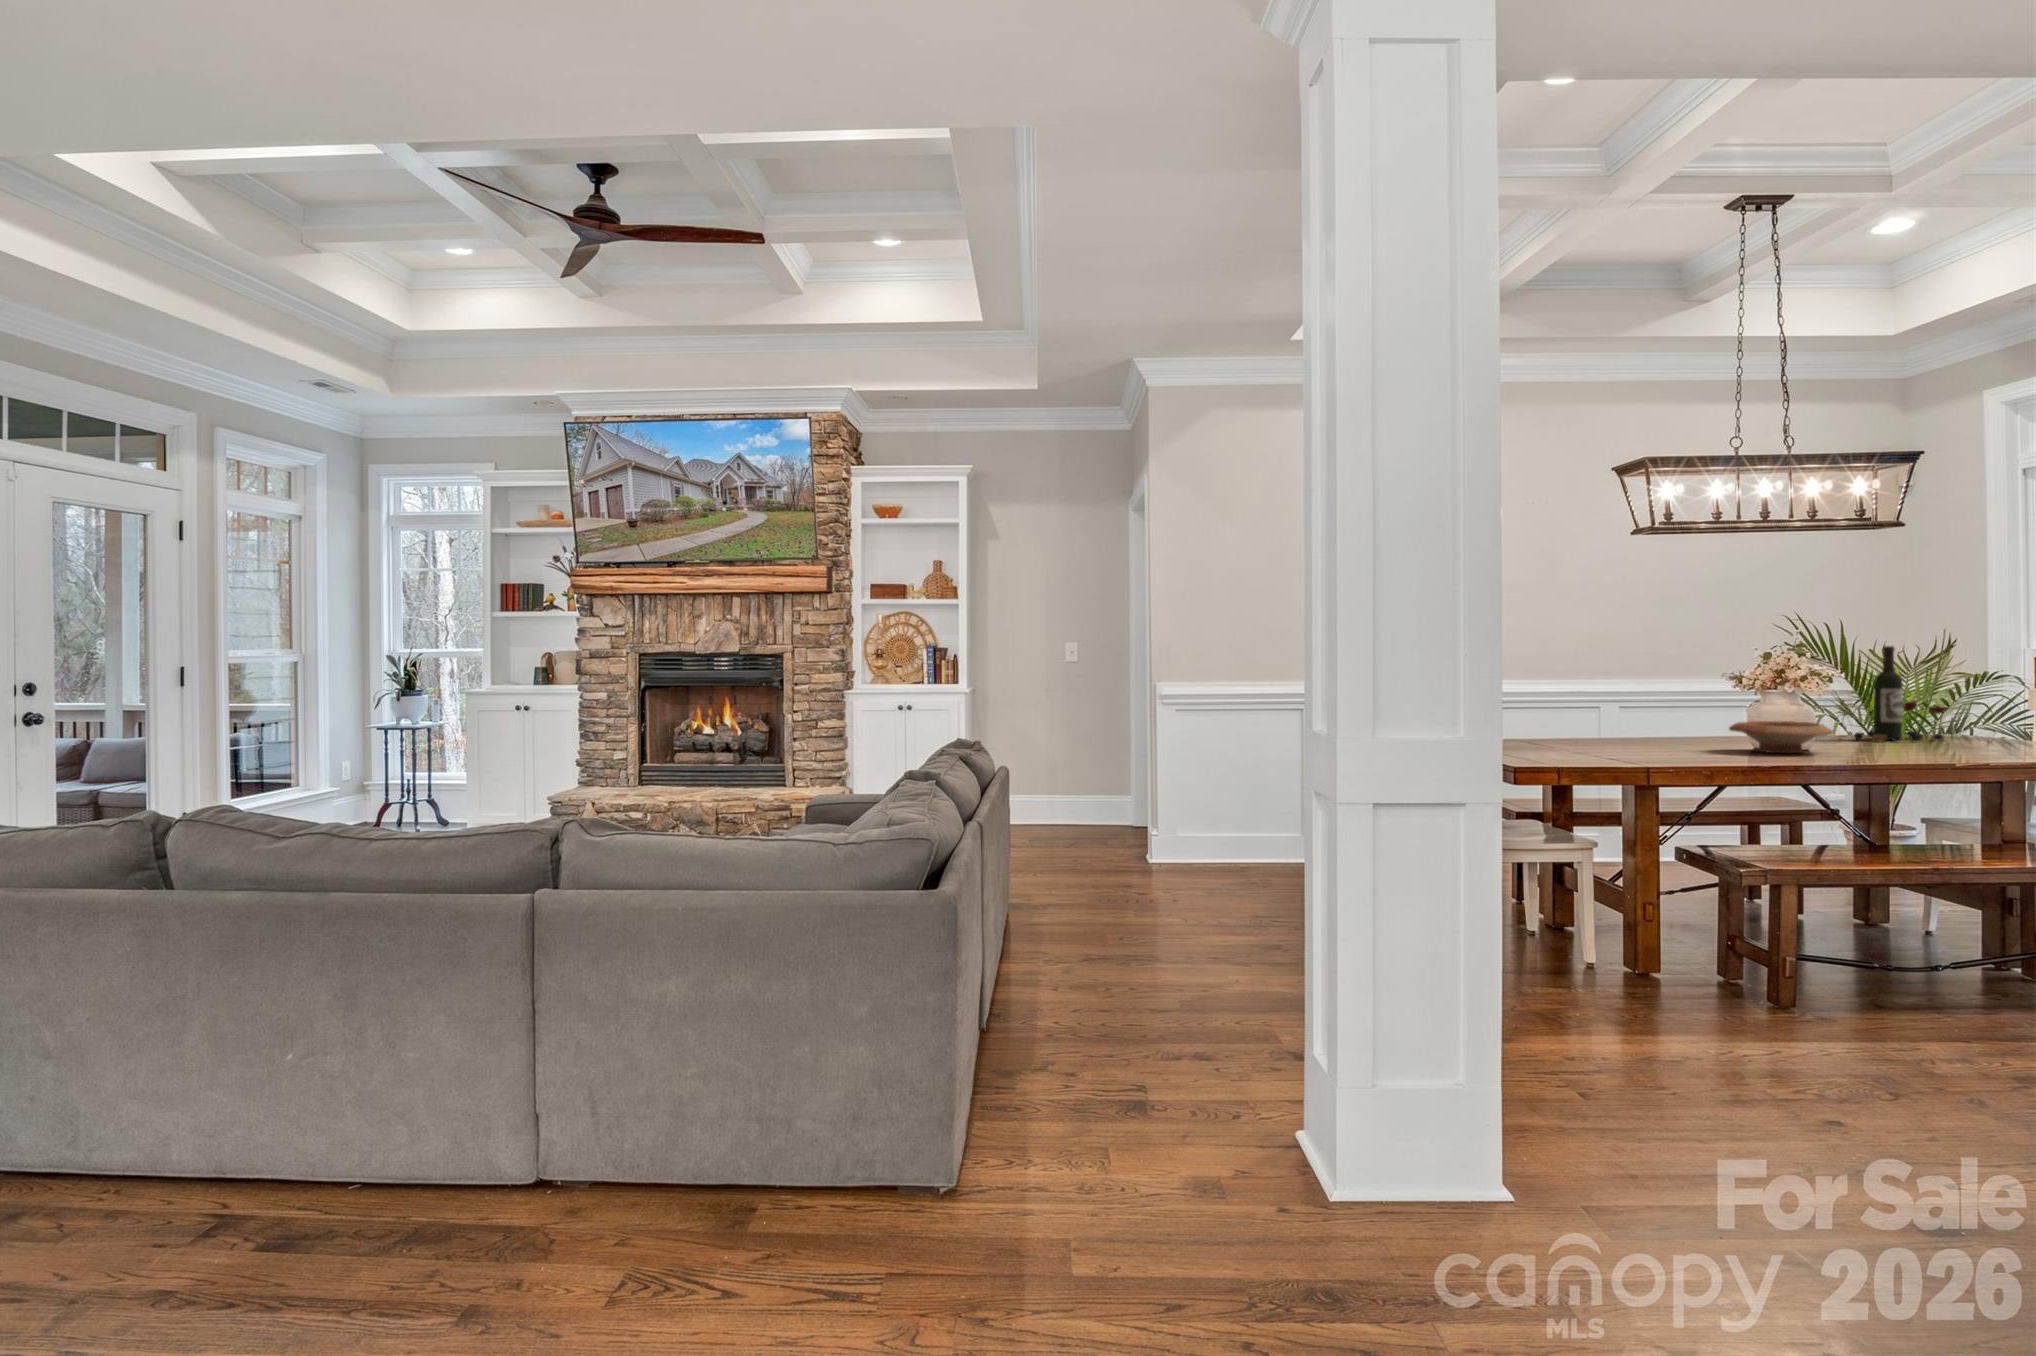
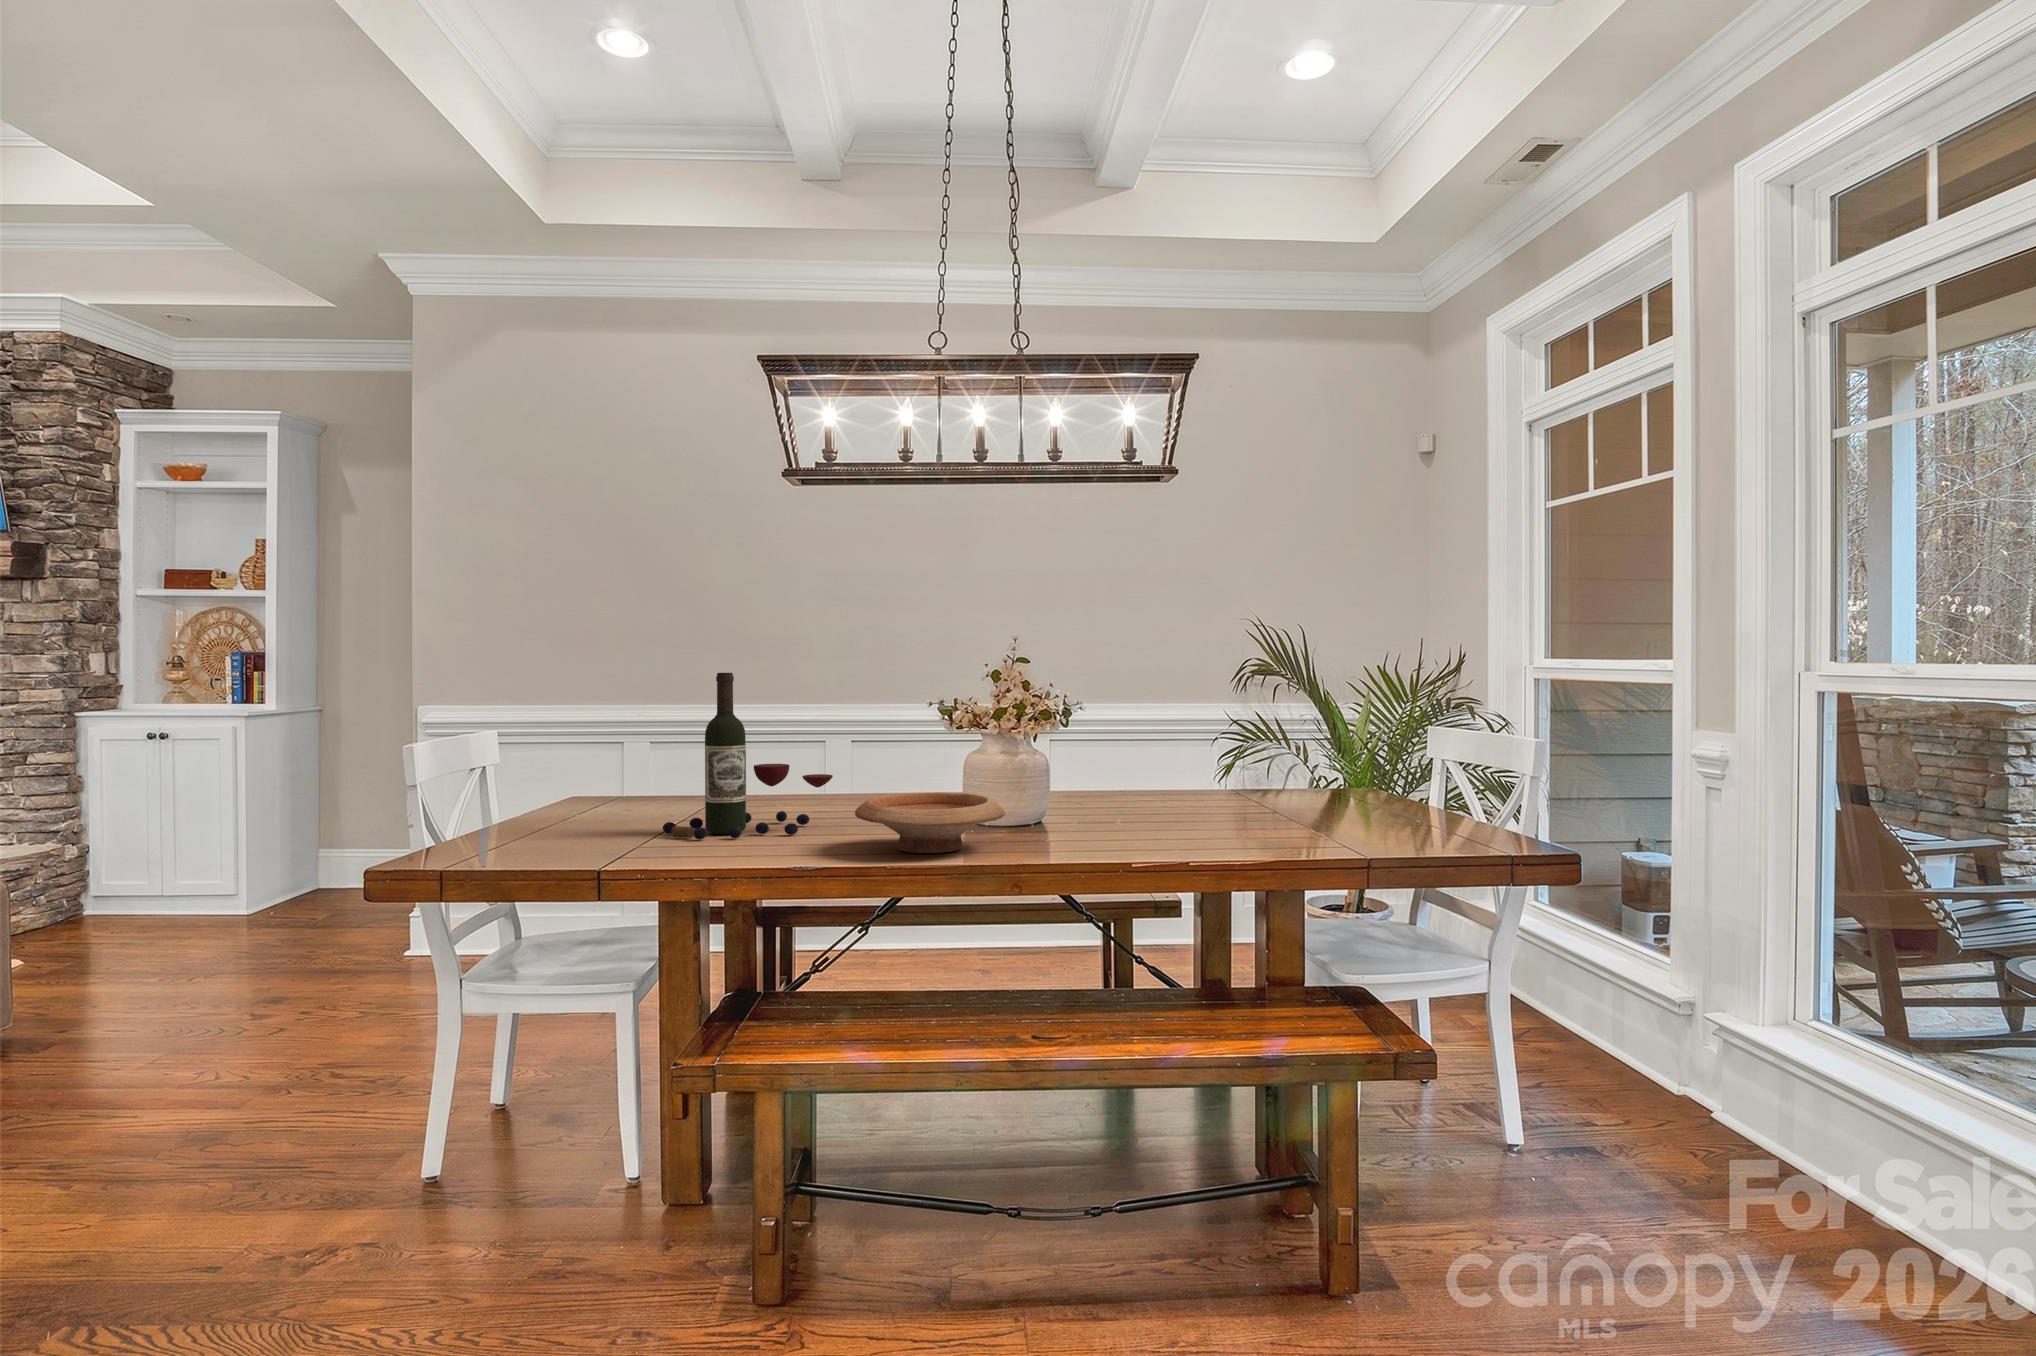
wine bottle: present [1854,646,1948,742] -> present [663,673,833,839]

